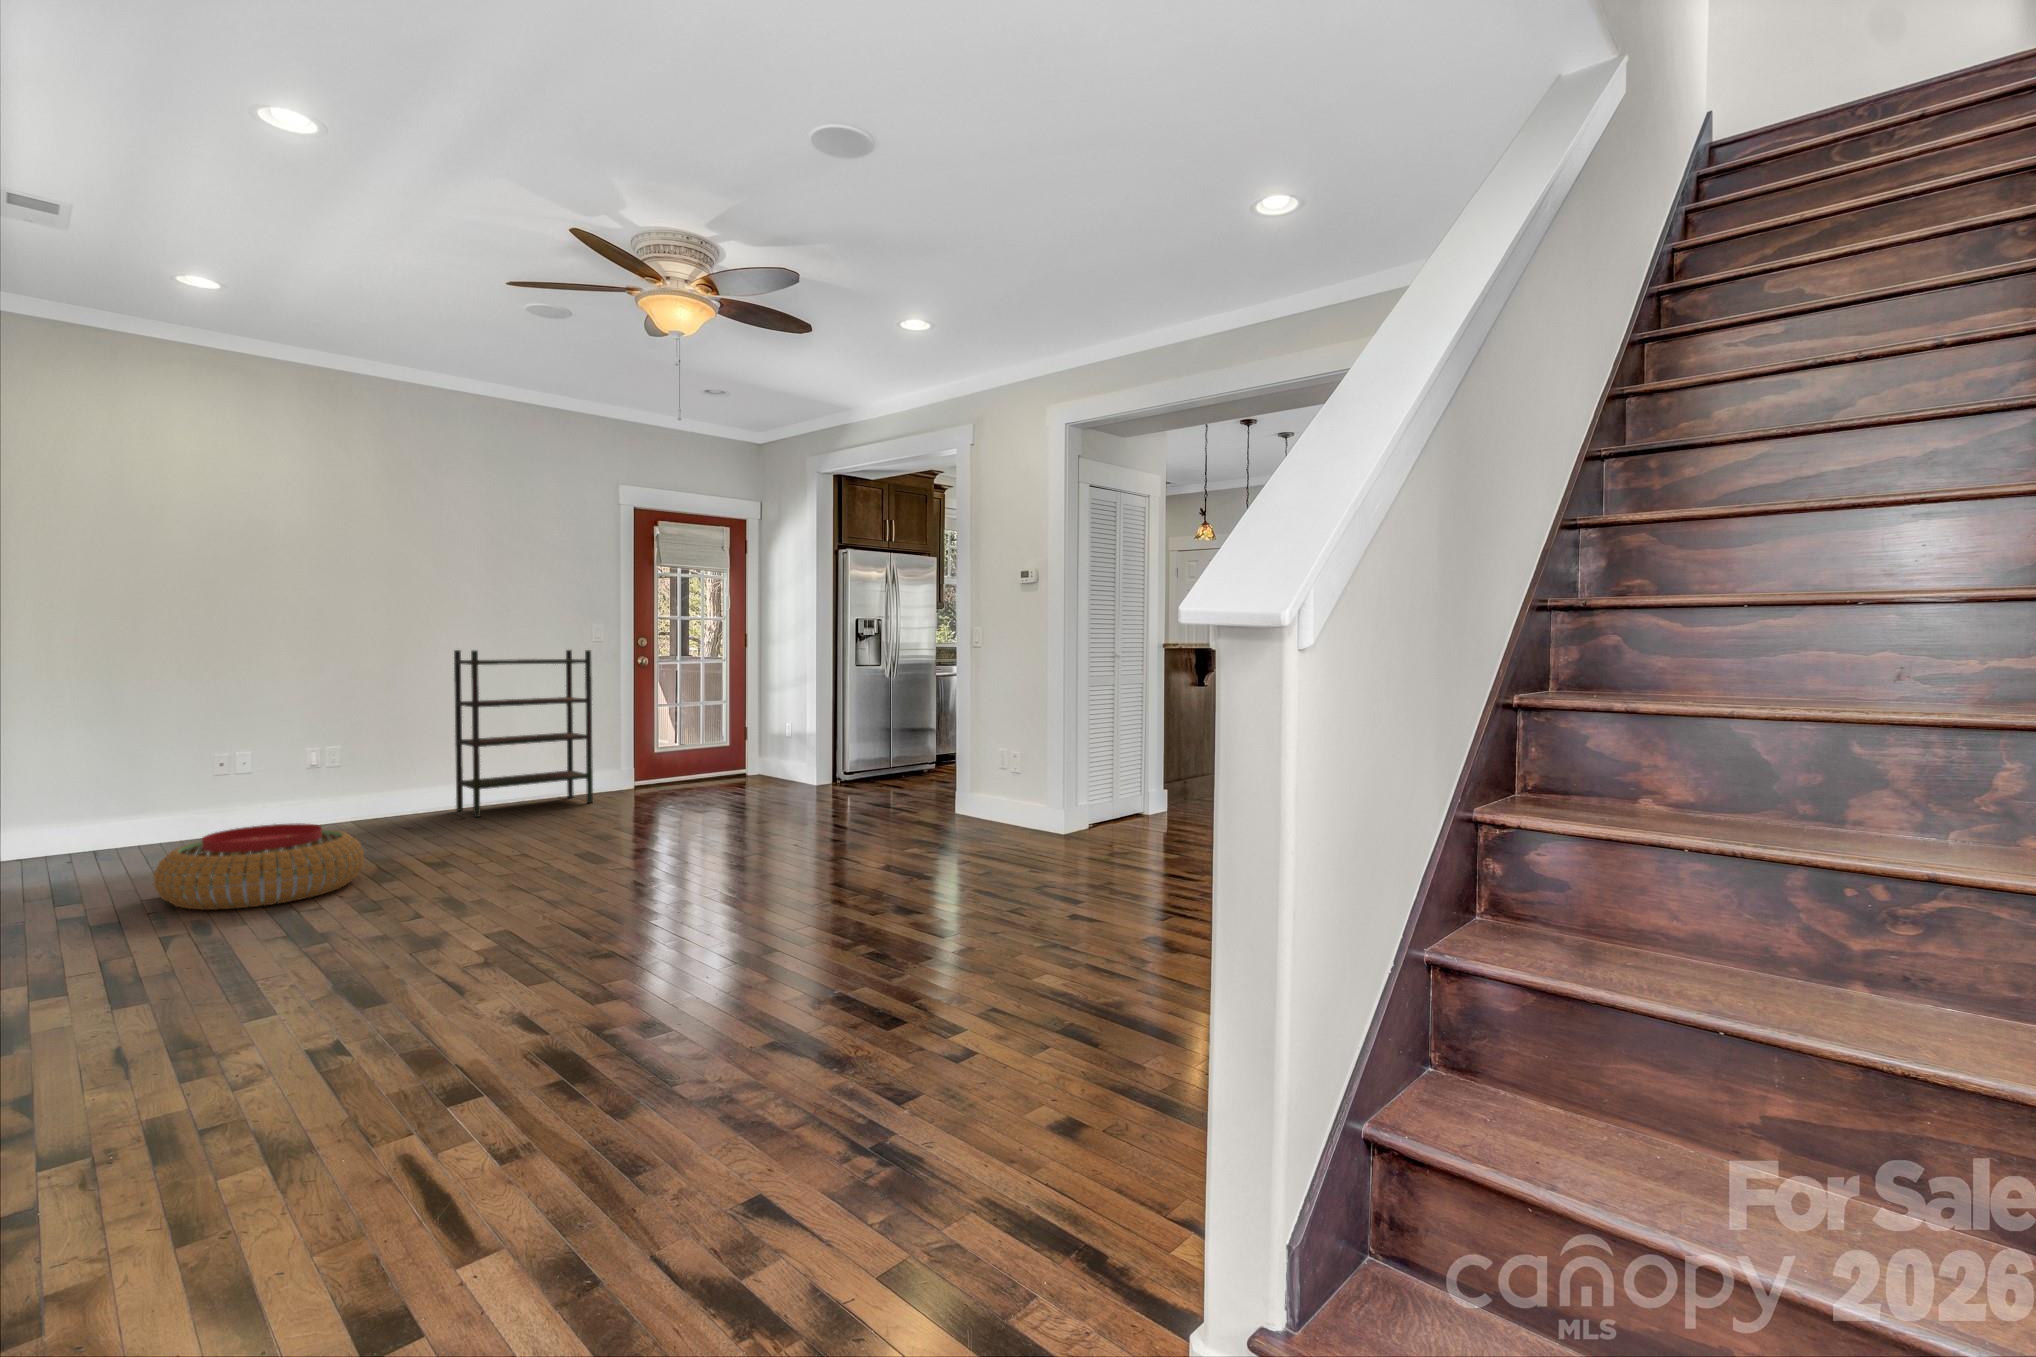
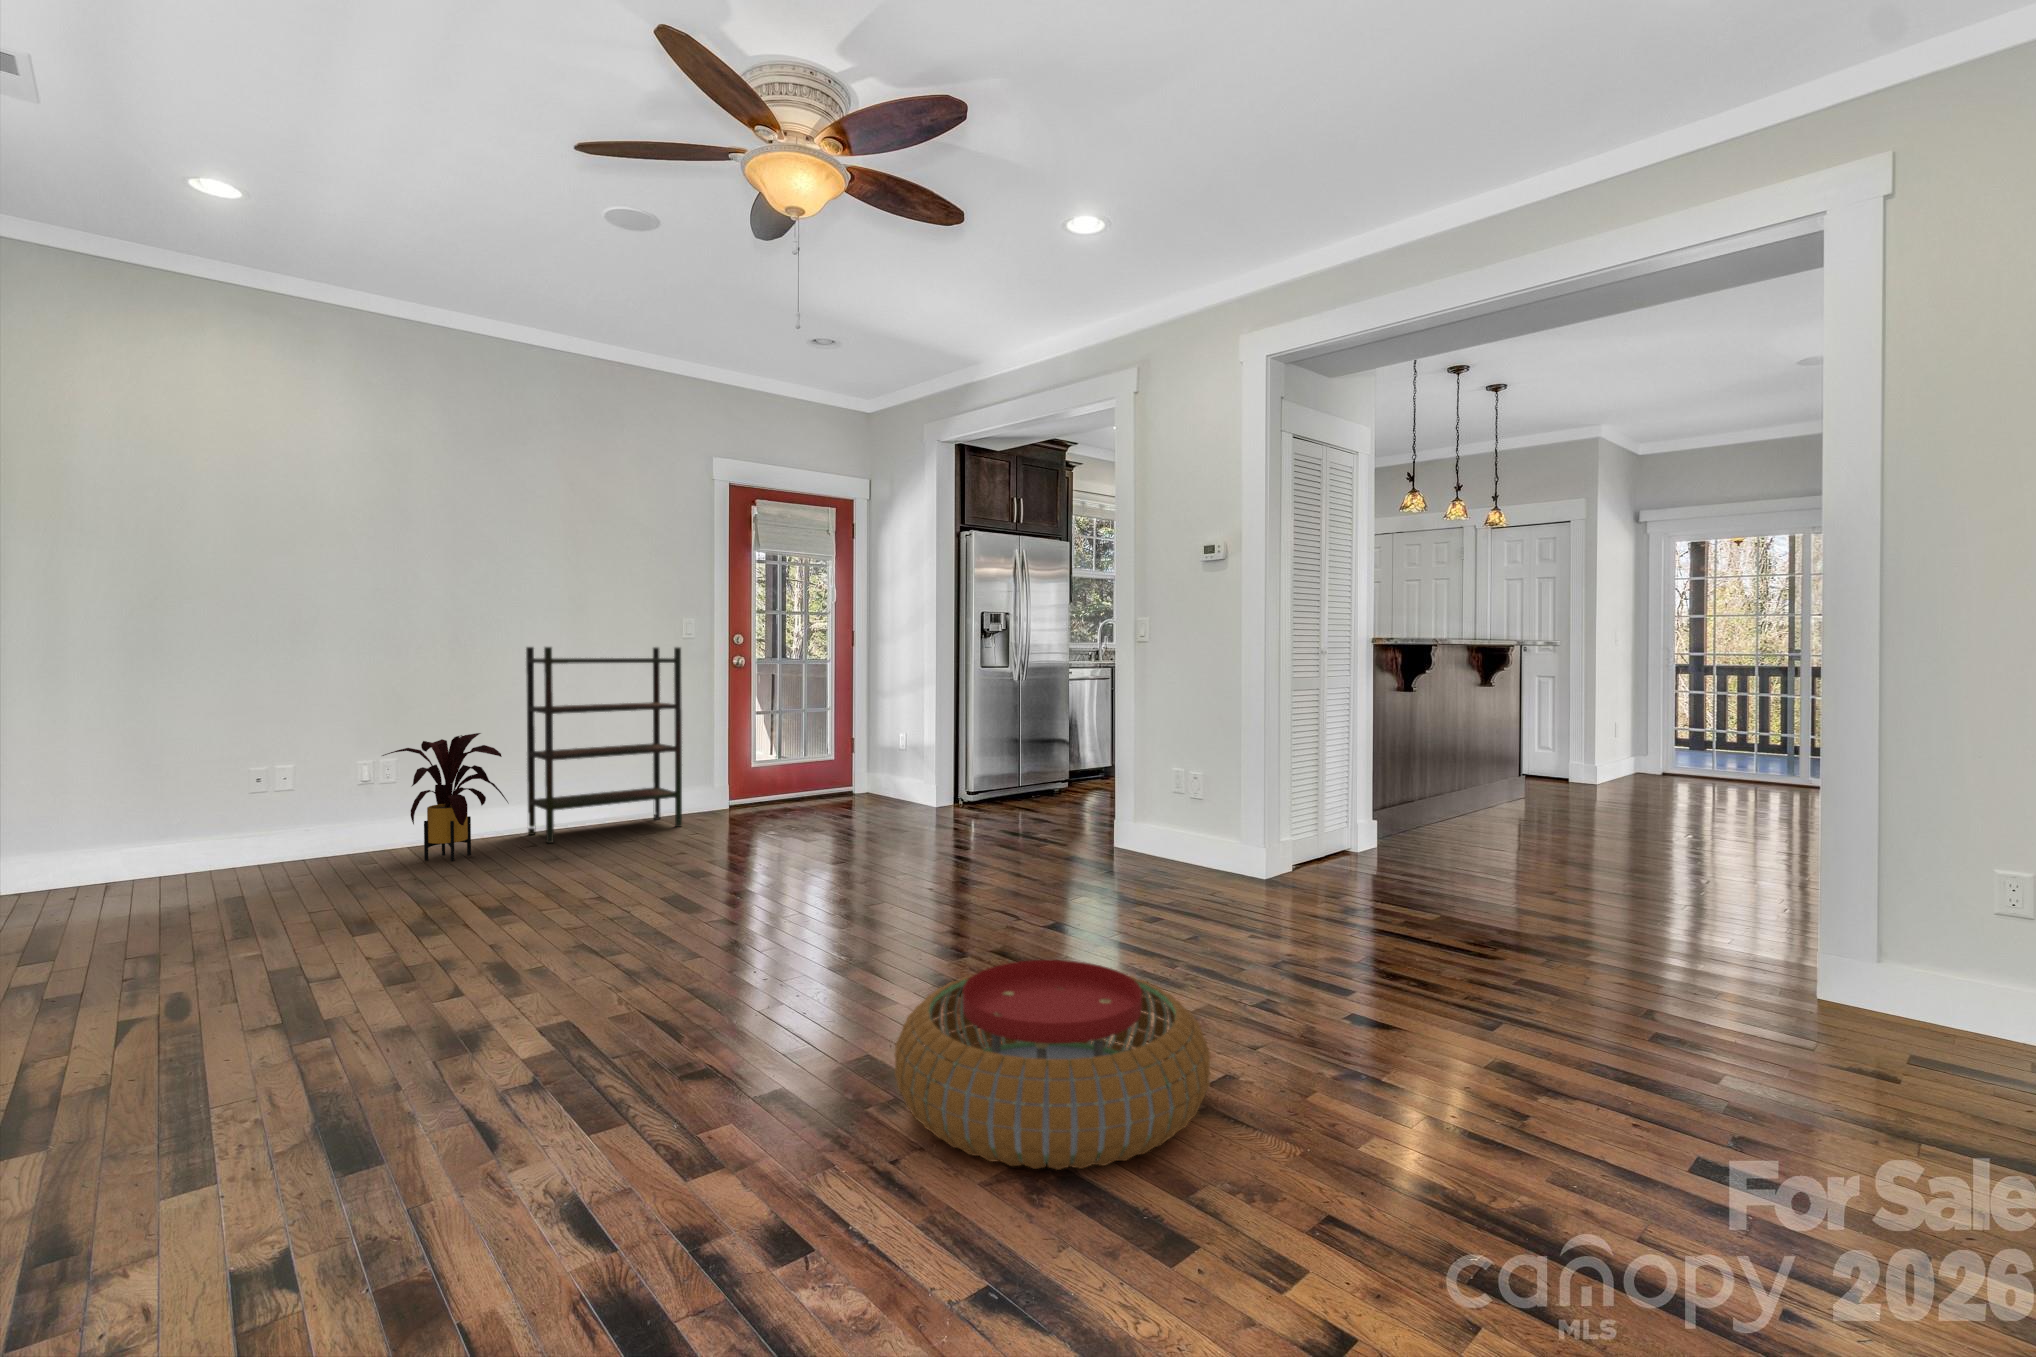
house plant: none [330,724,442,832] -> present [382,733,508,861]
pouf: present [154,823,364,910] -> present [895,960,1210,1170]

